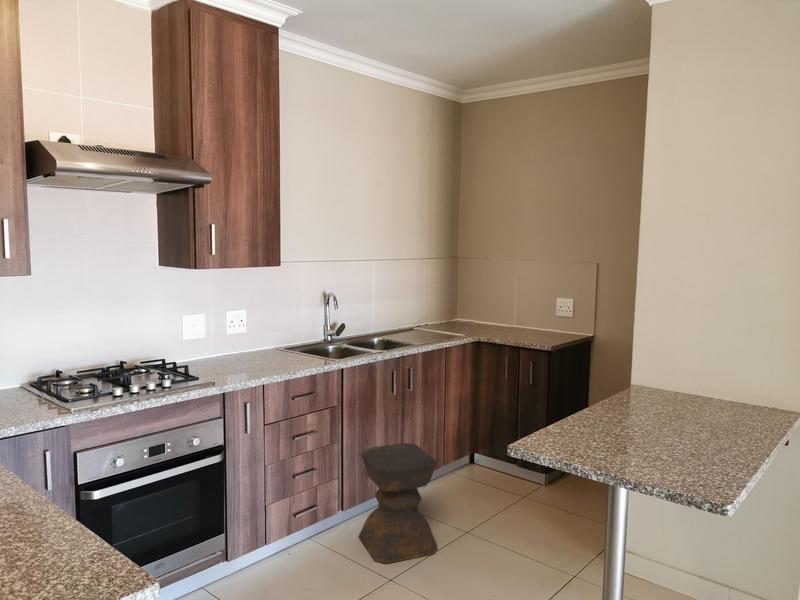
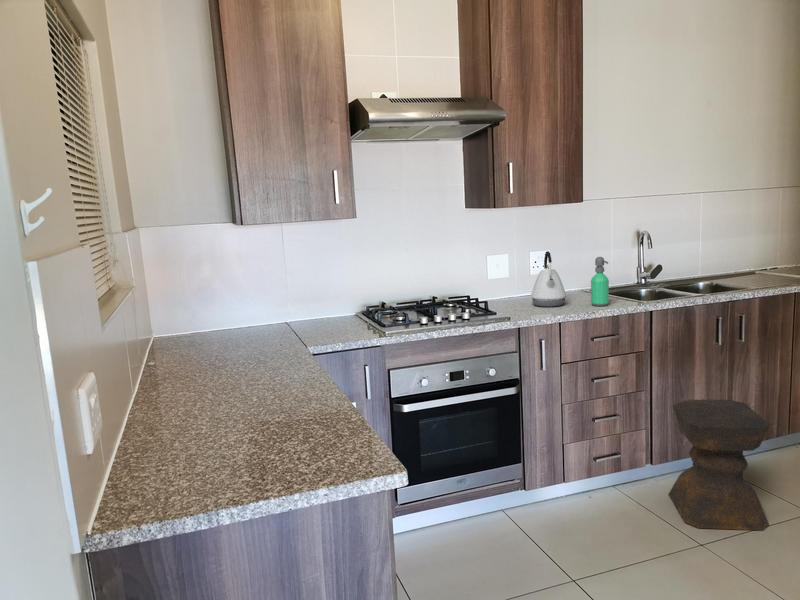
kettle: none [231,313,266,368] -> present [531,251,566,307]
soap dispenser: none [289,319,305,366] -> present [591,257,609,306]

